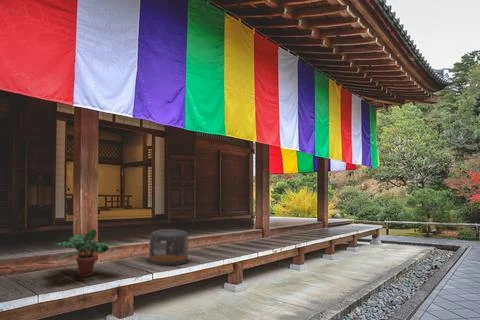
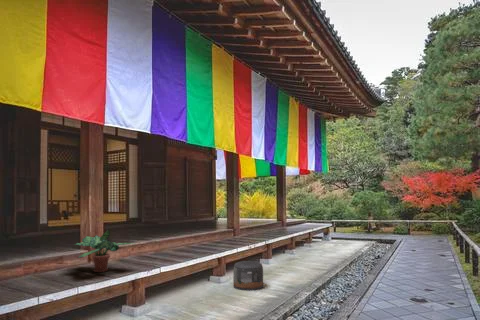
pouf: present [149,229,188,265] -> present [233,261,263,291]

